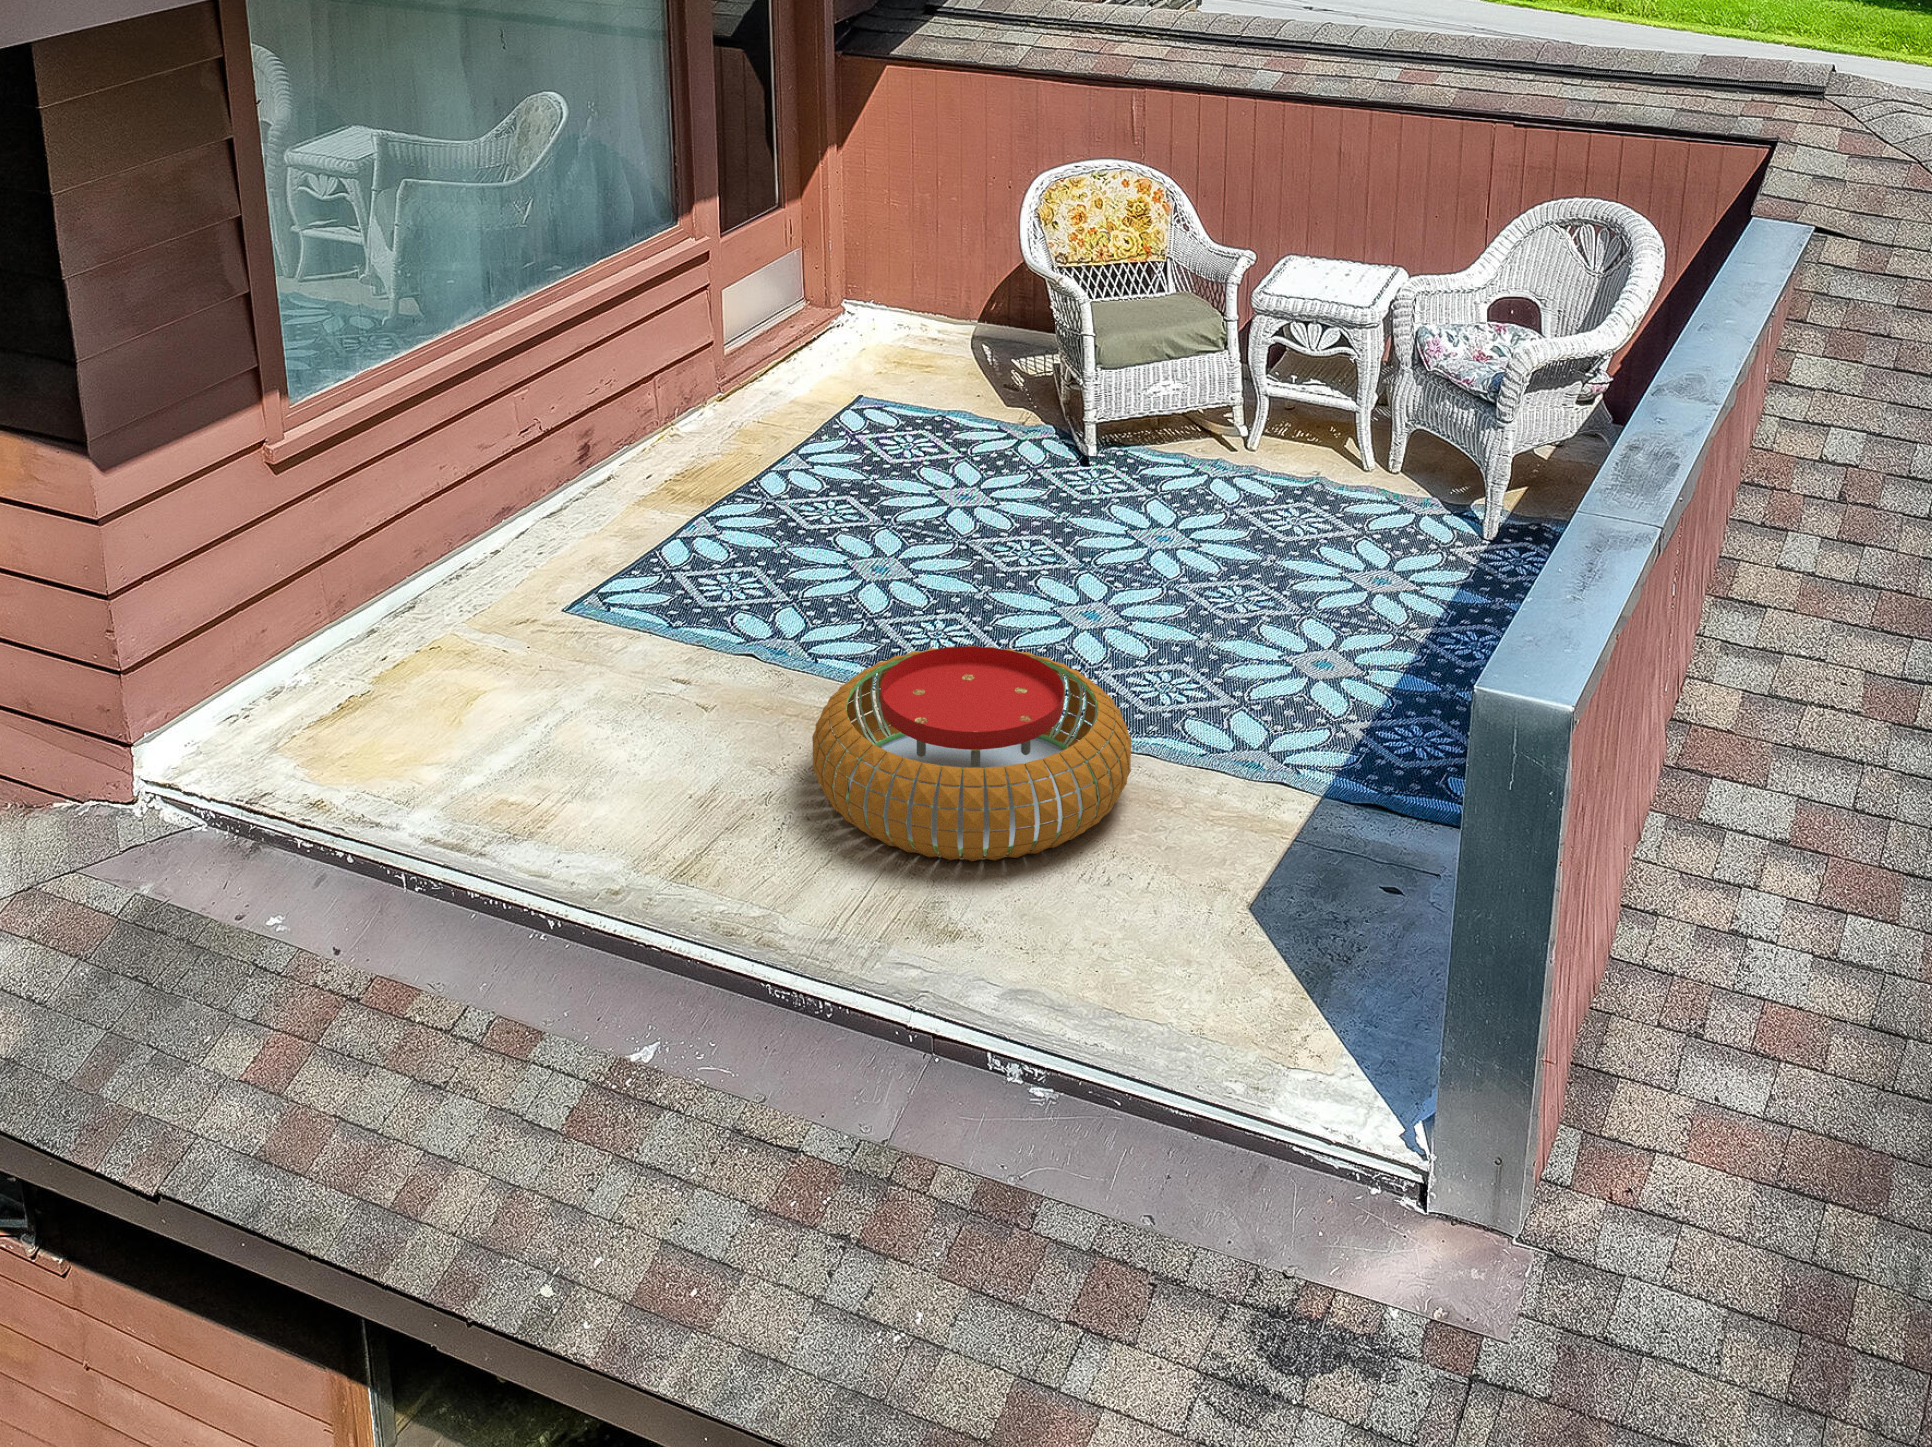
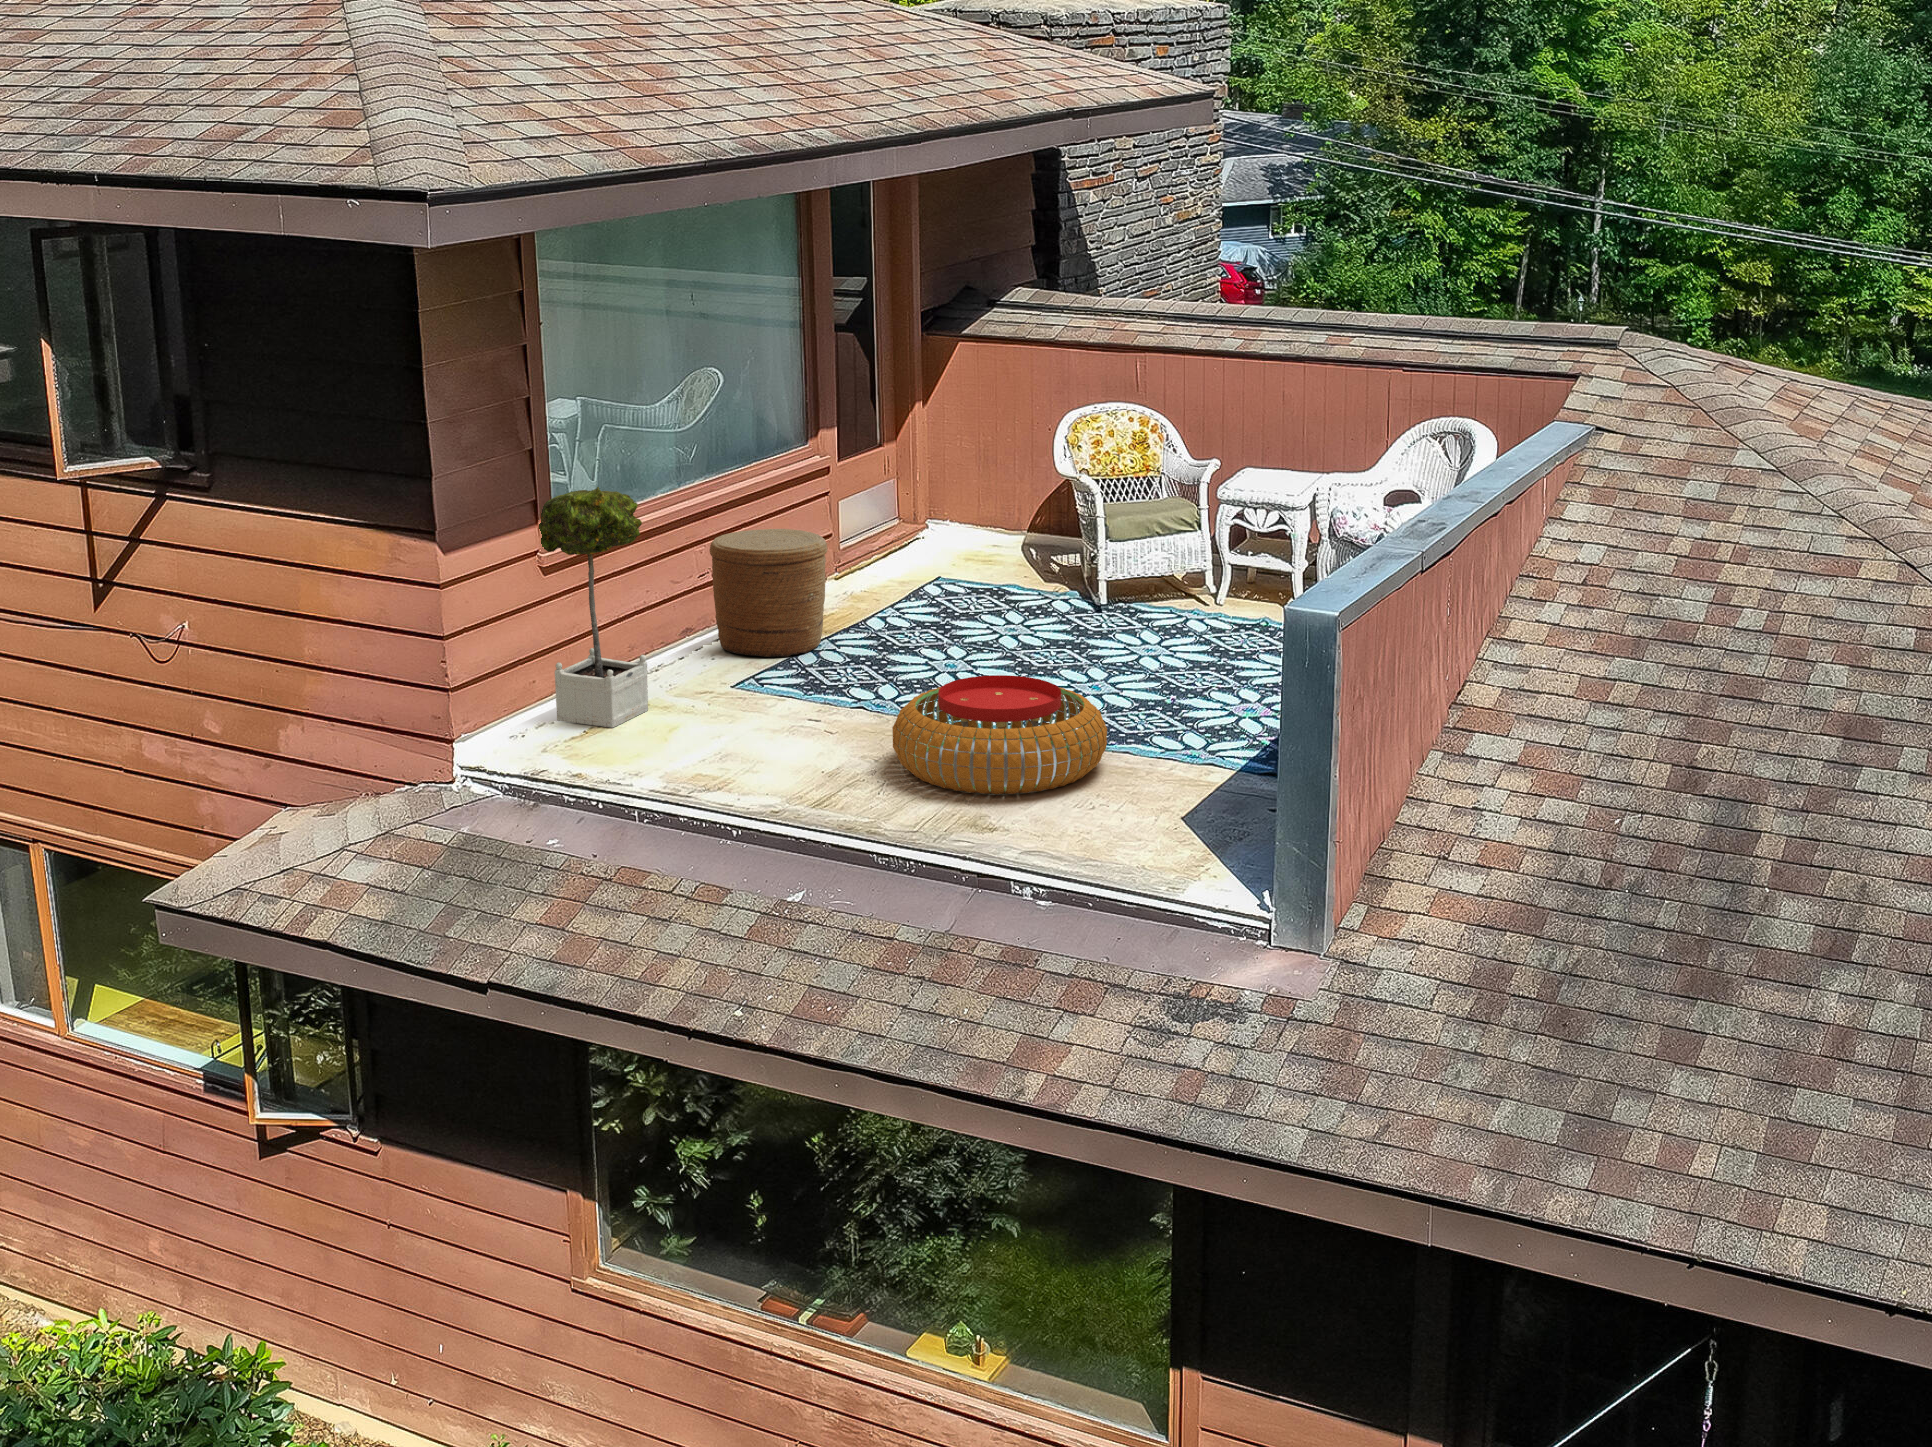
woven basket: none [553,356,717,544] -> present [710,529,828,657]
potted tree: none [280,362,461,699] -> present [539,487,648,728]

